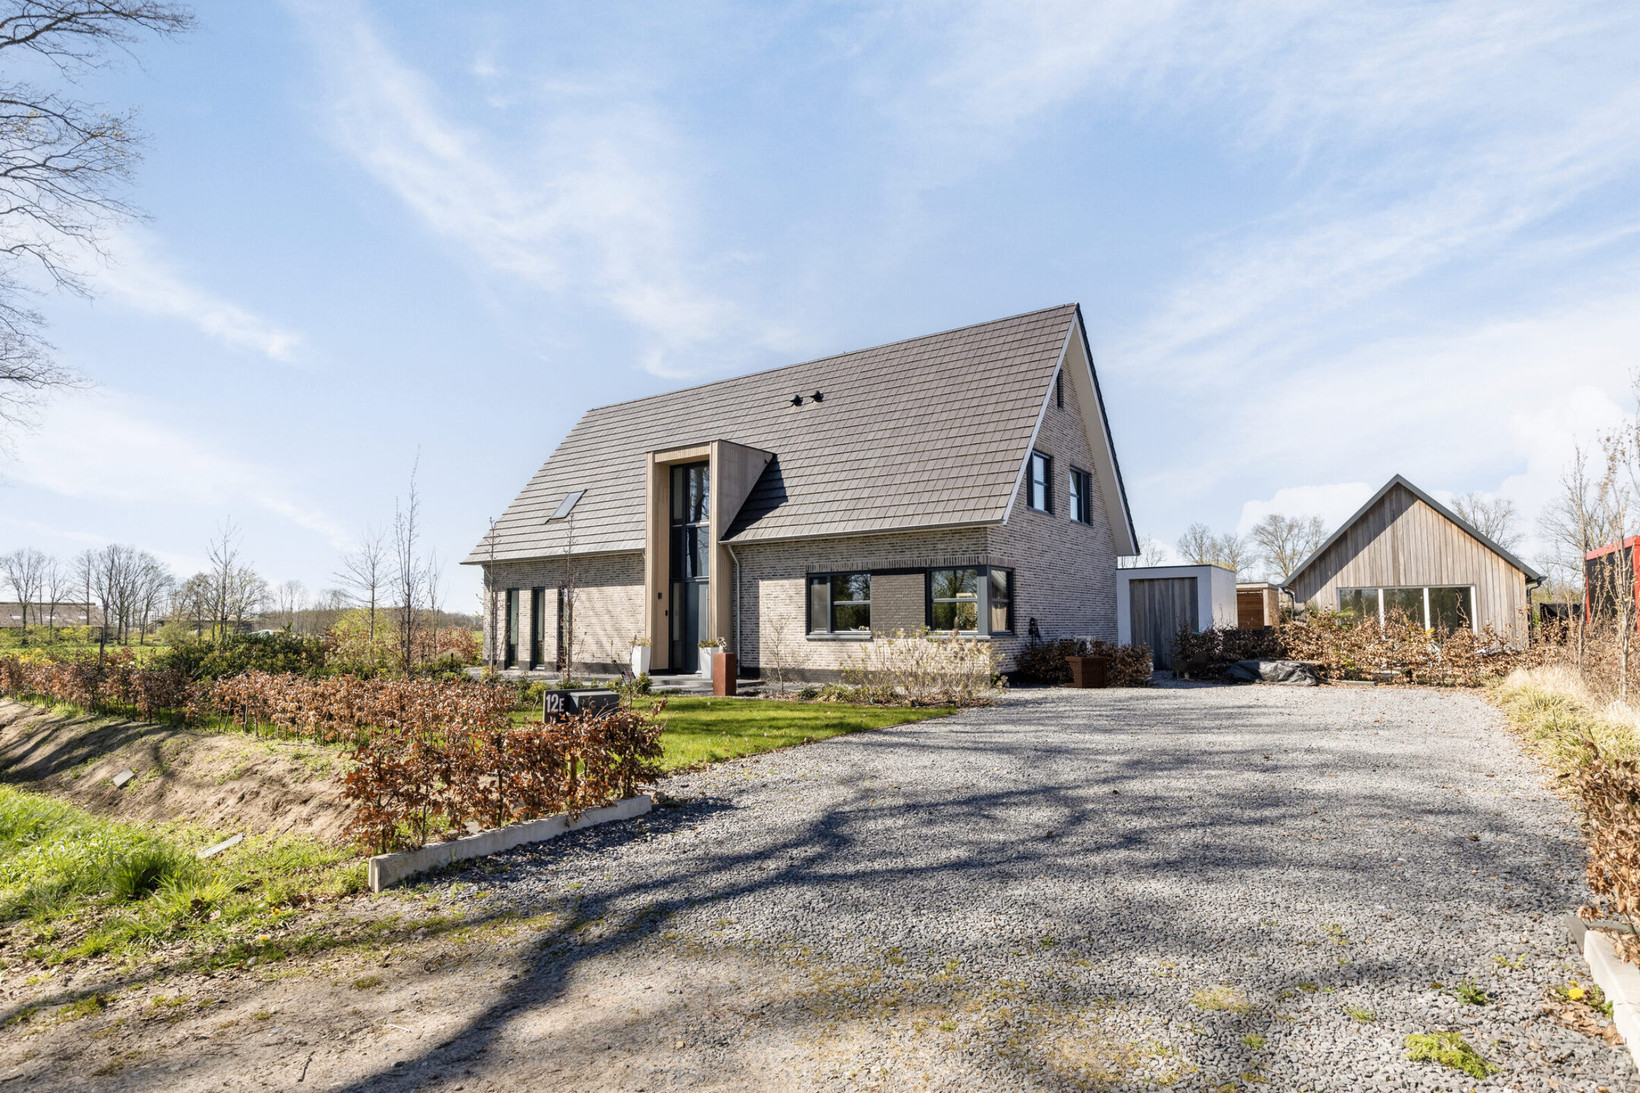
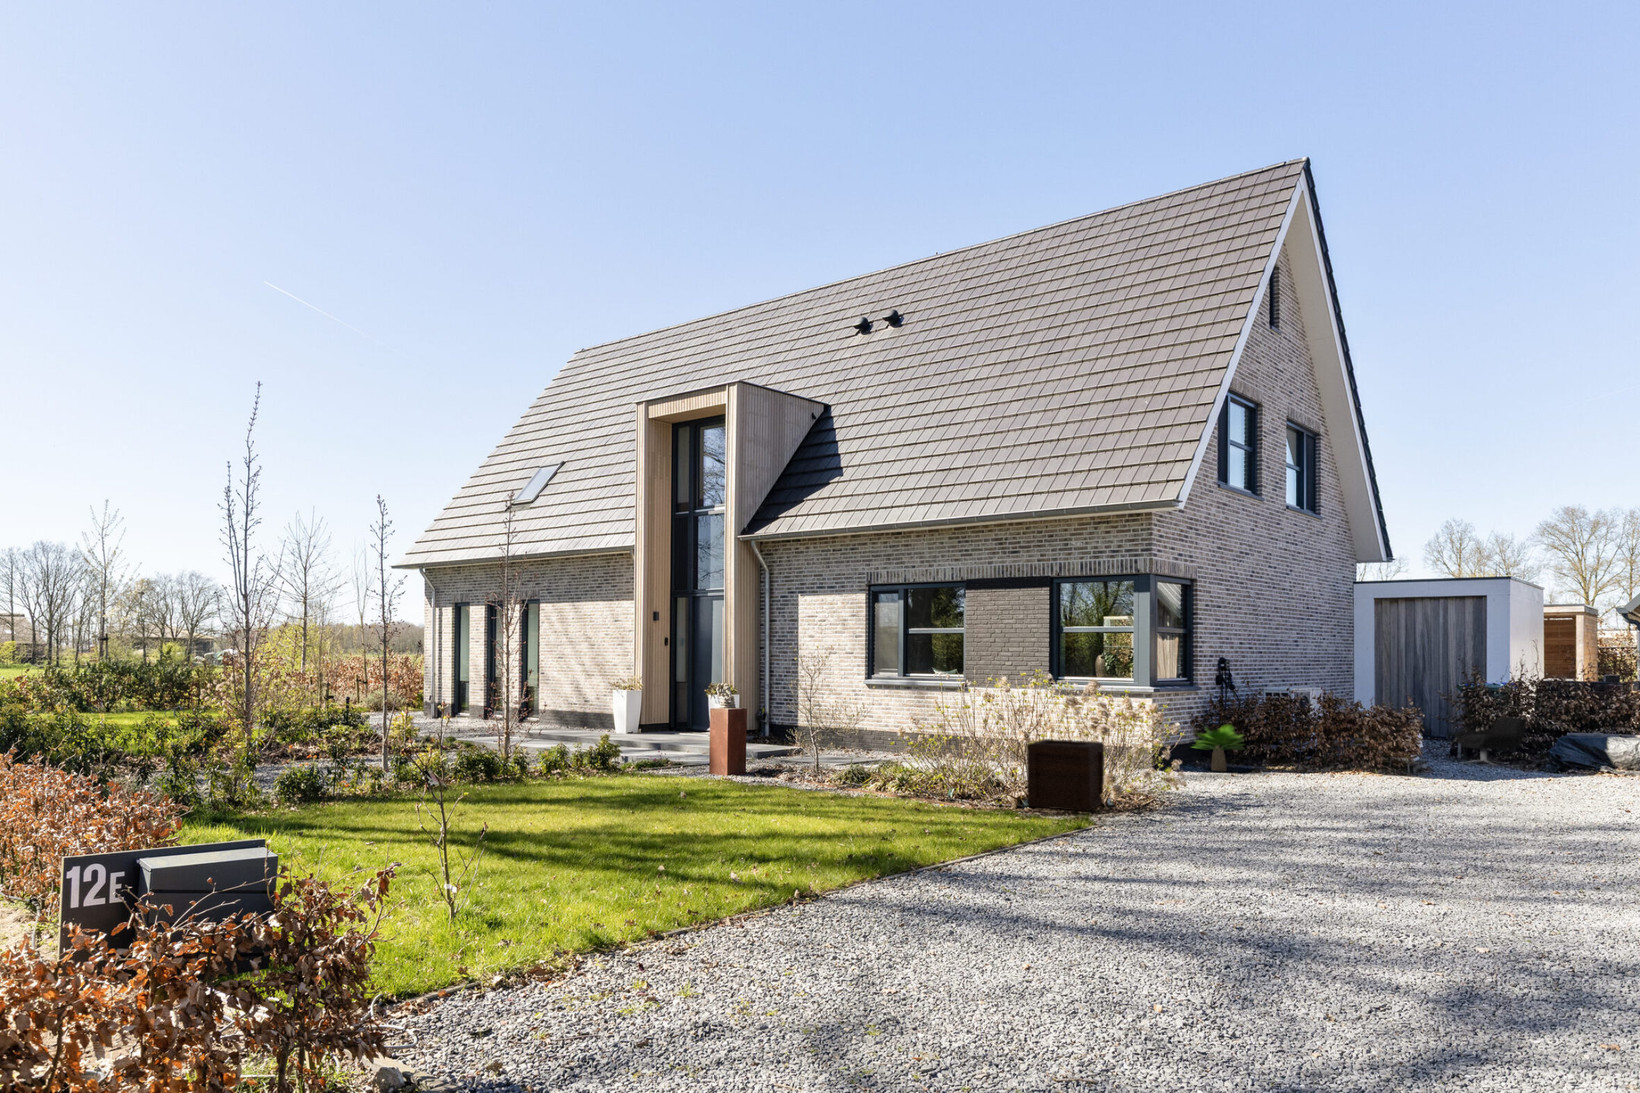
wooden crate: present [1063,656,1108,688] -> present [1027,739,1105,811]
potted plant: none [1011,658,1046,687] -> present [1194,726,1244,771]

